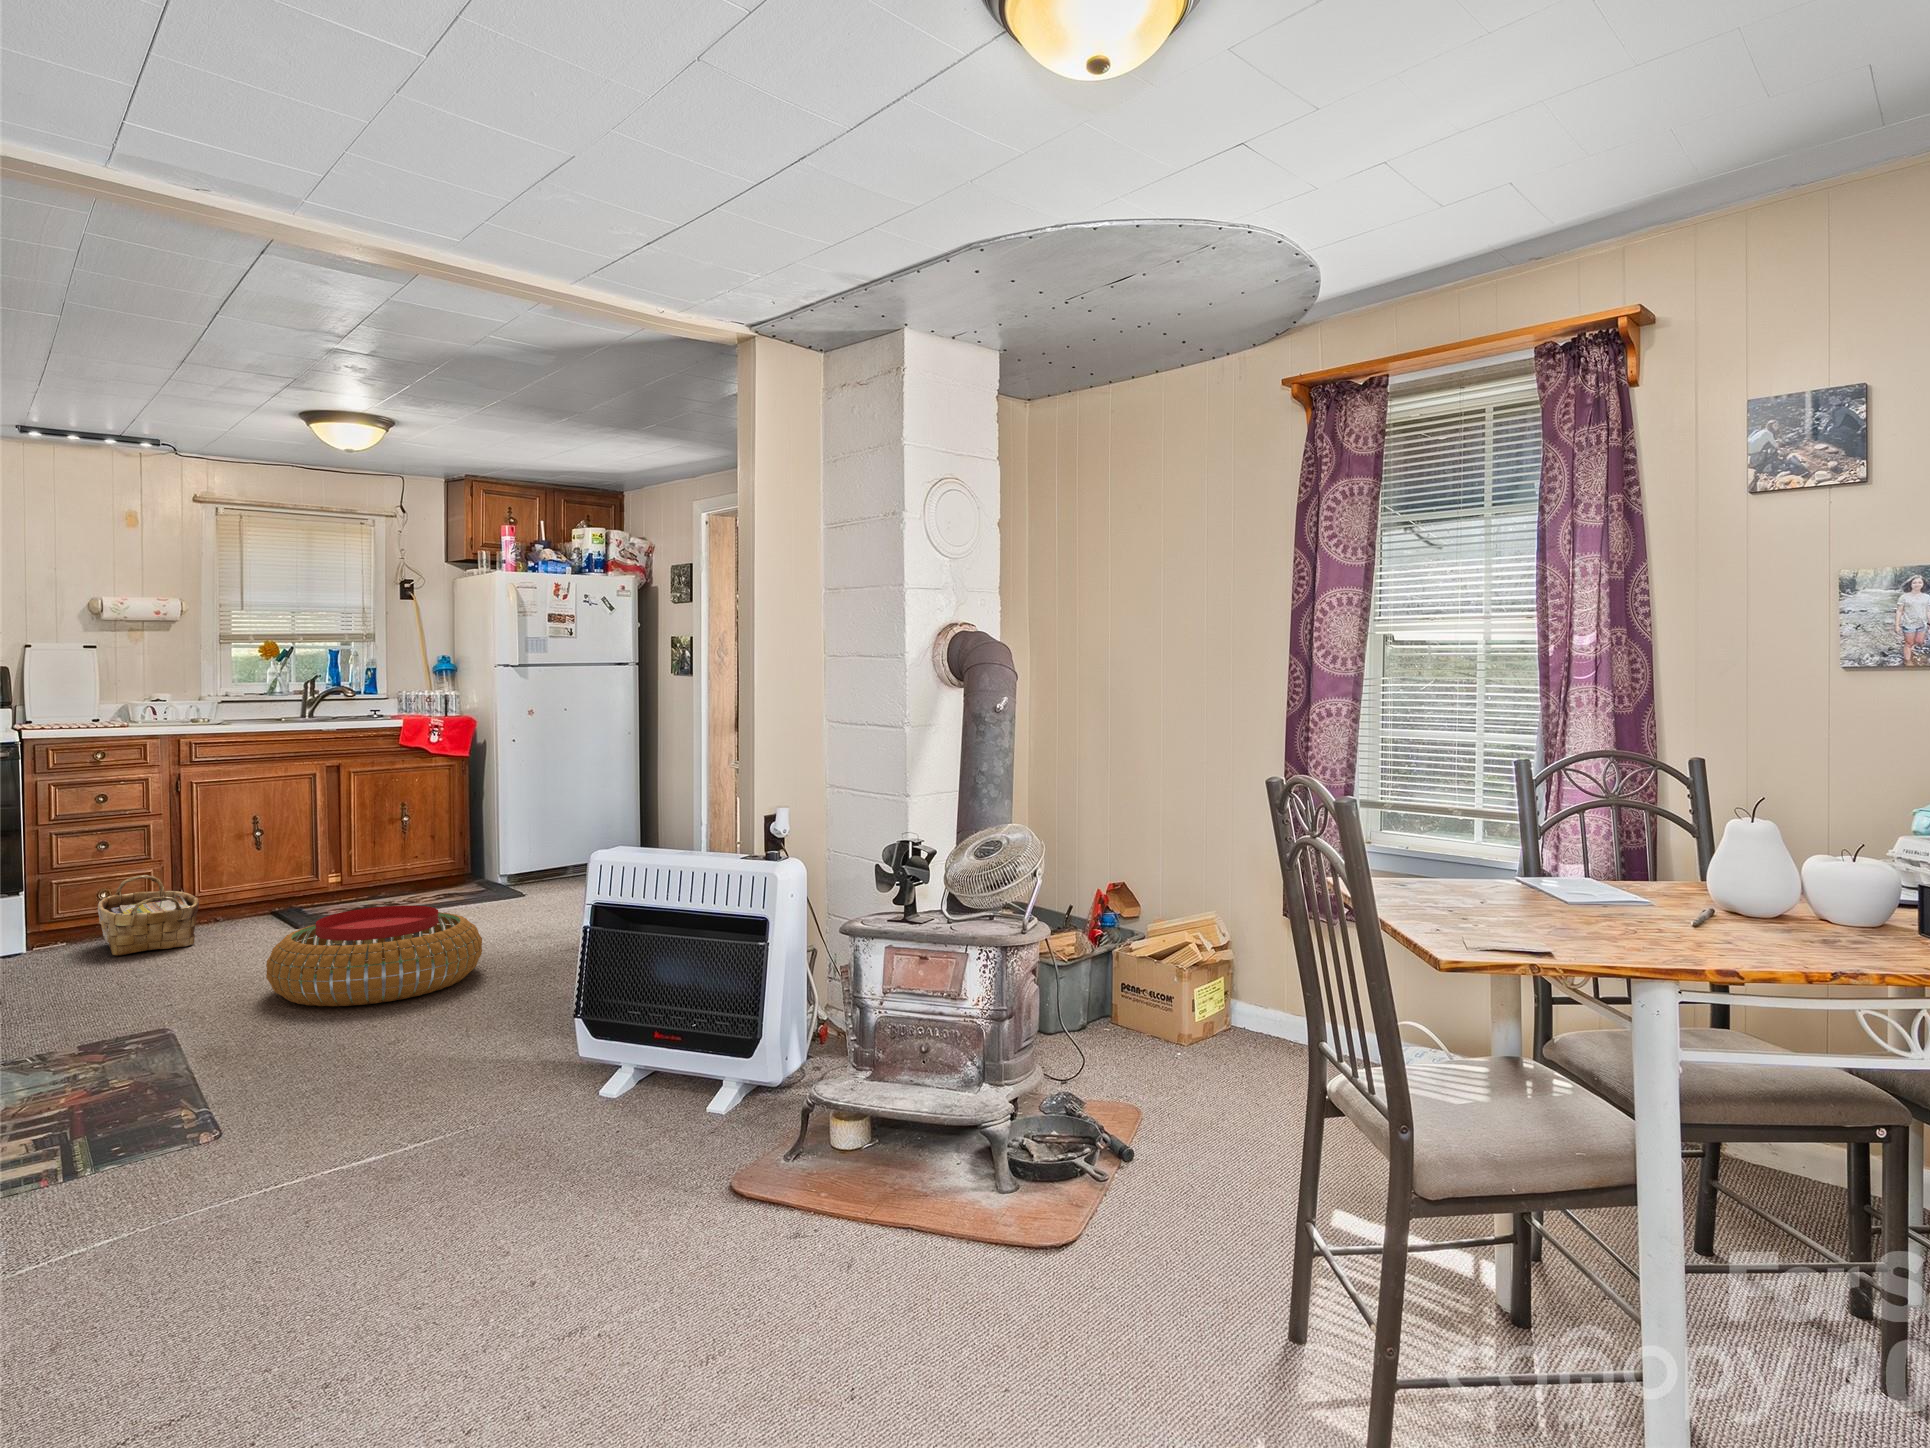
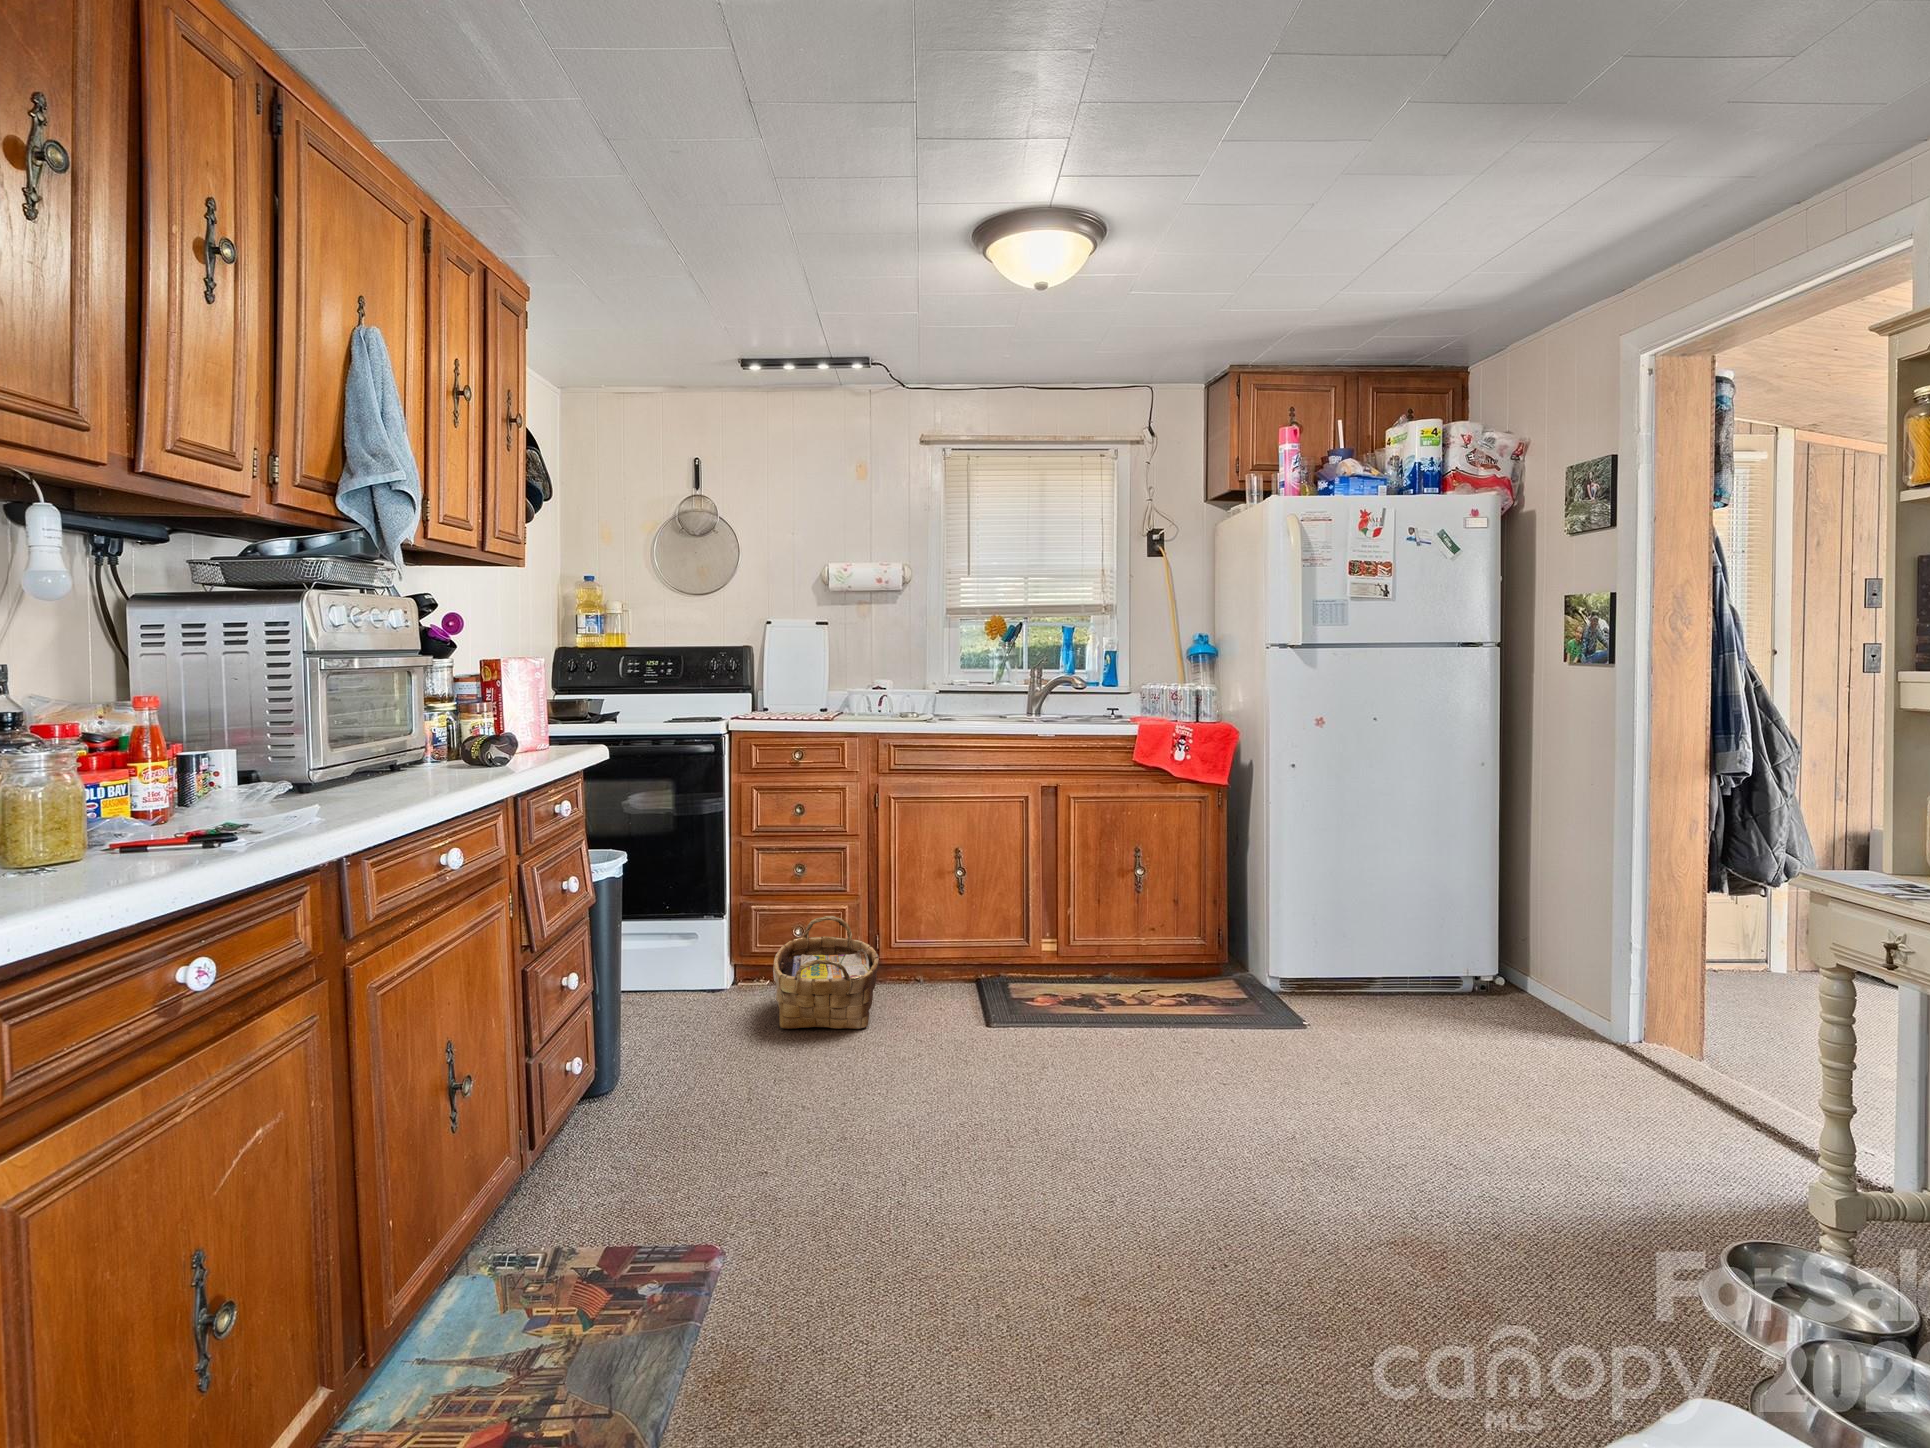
pouf: present [266,905,482,1006] -> none [860,1076,1222,1338]

